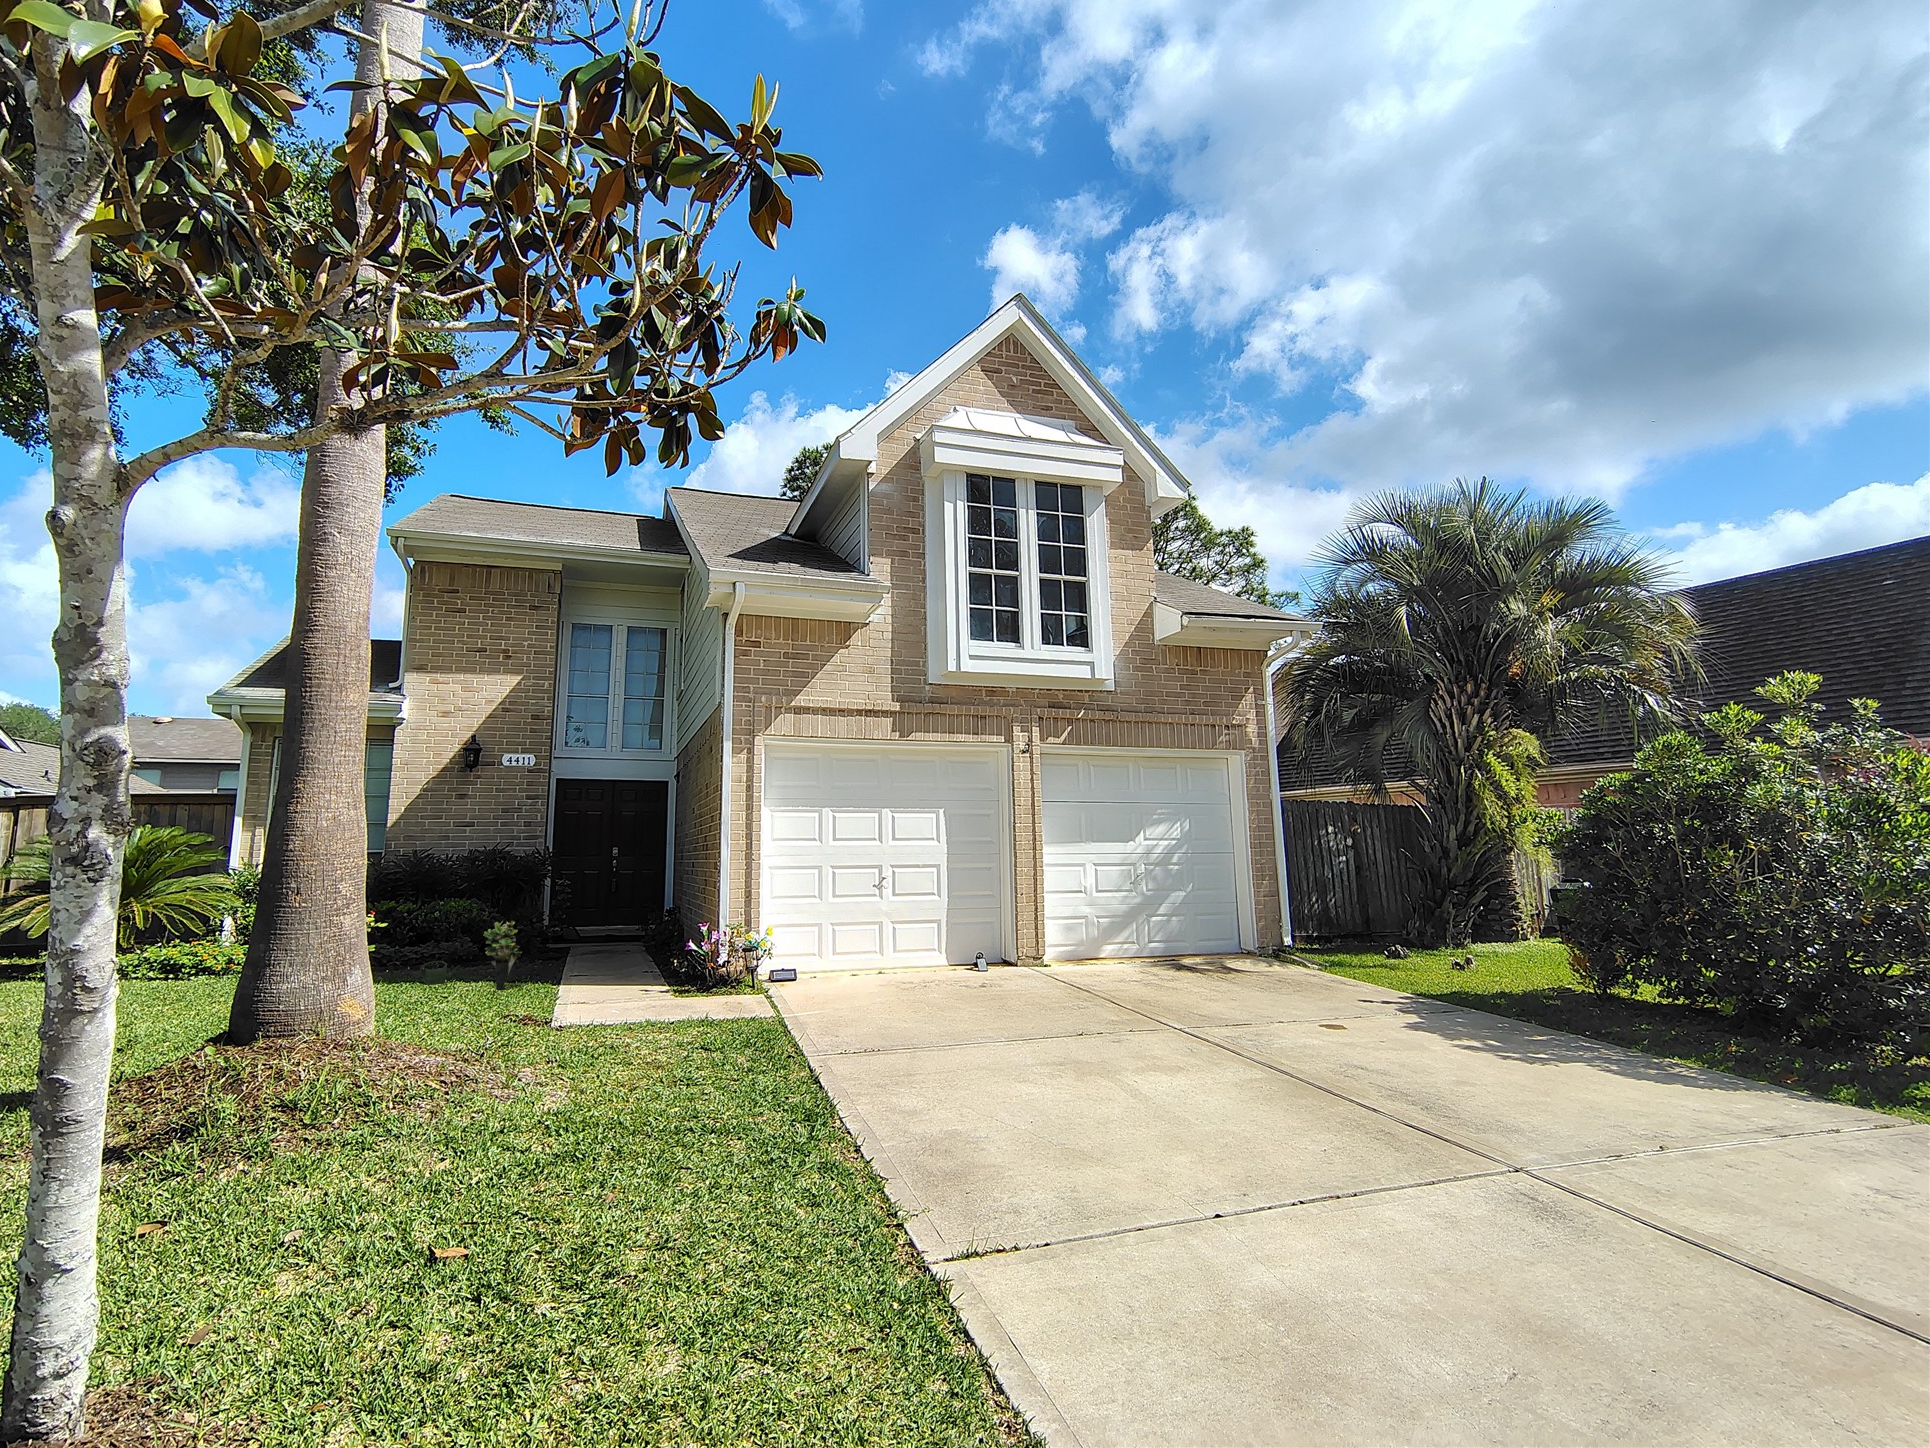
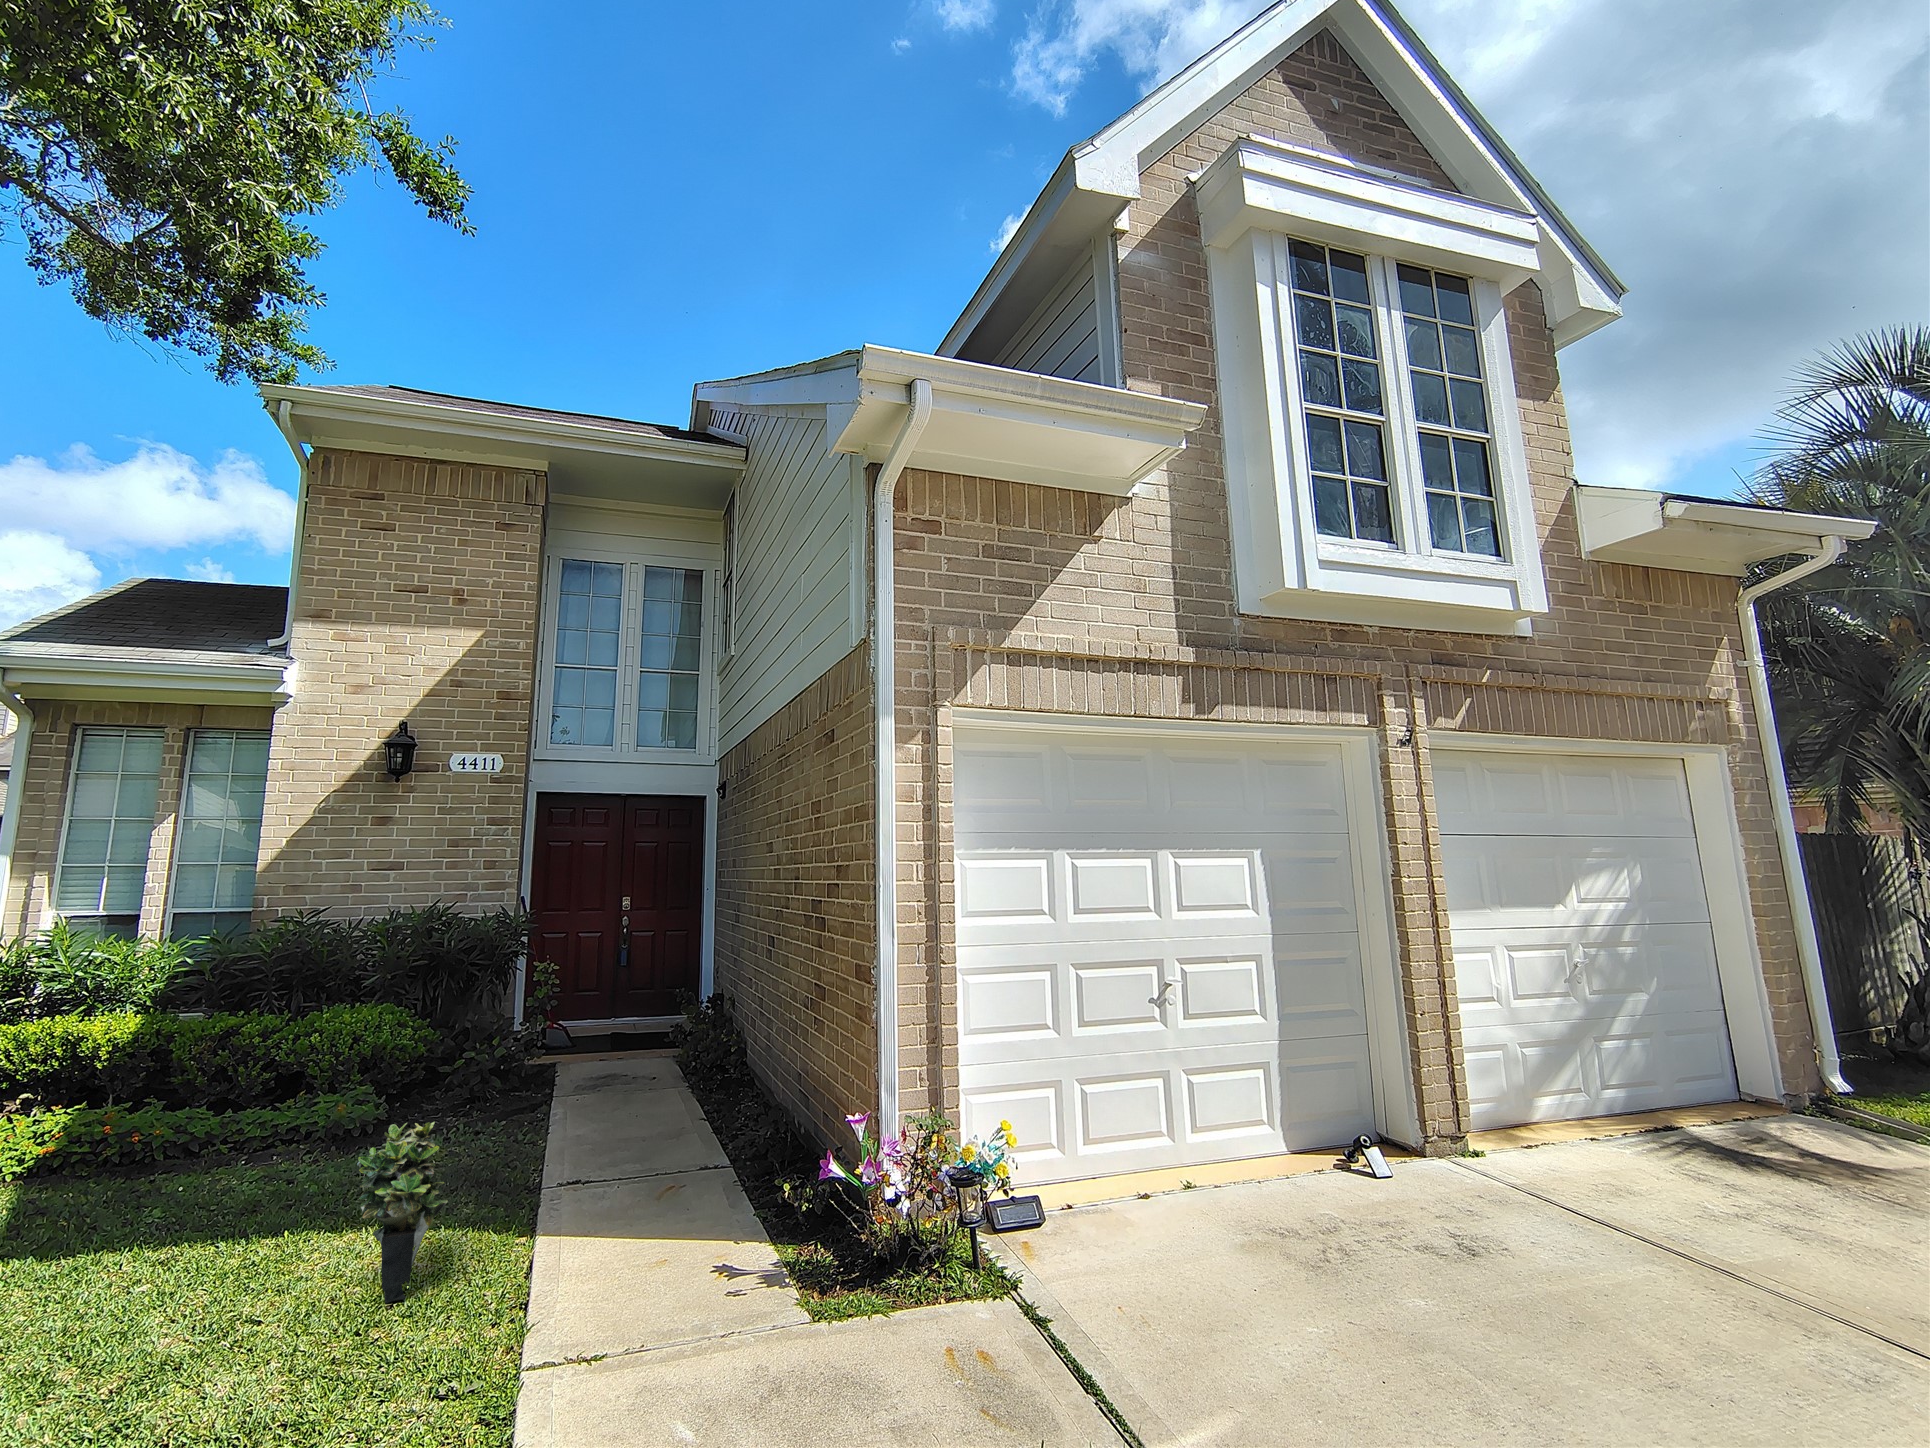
watering can: present [420,961,460,985] -> none [213,1213,313,1274]

